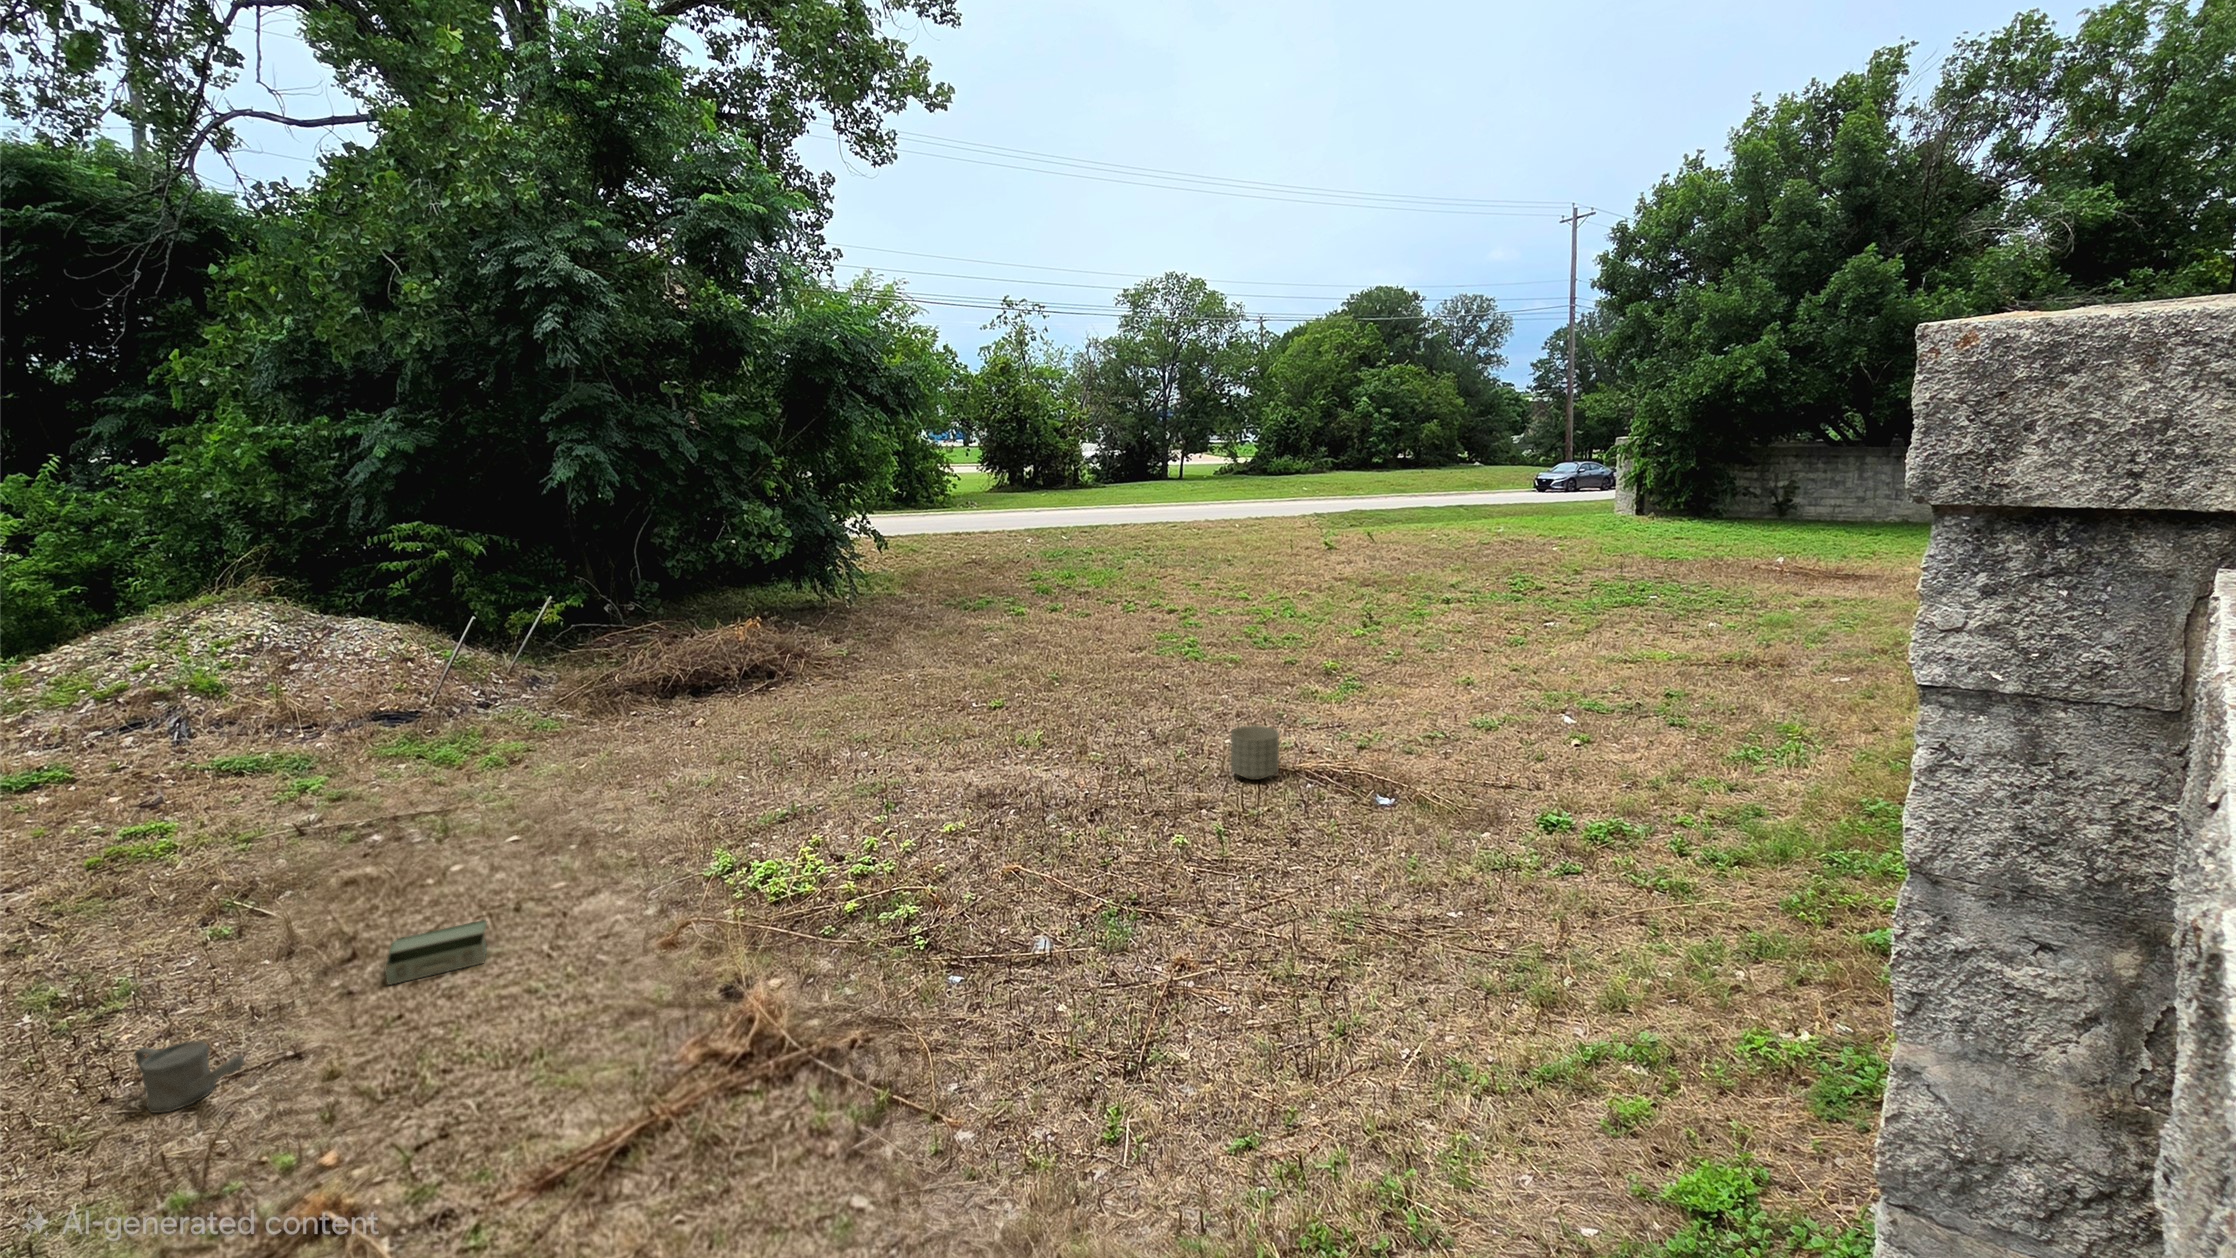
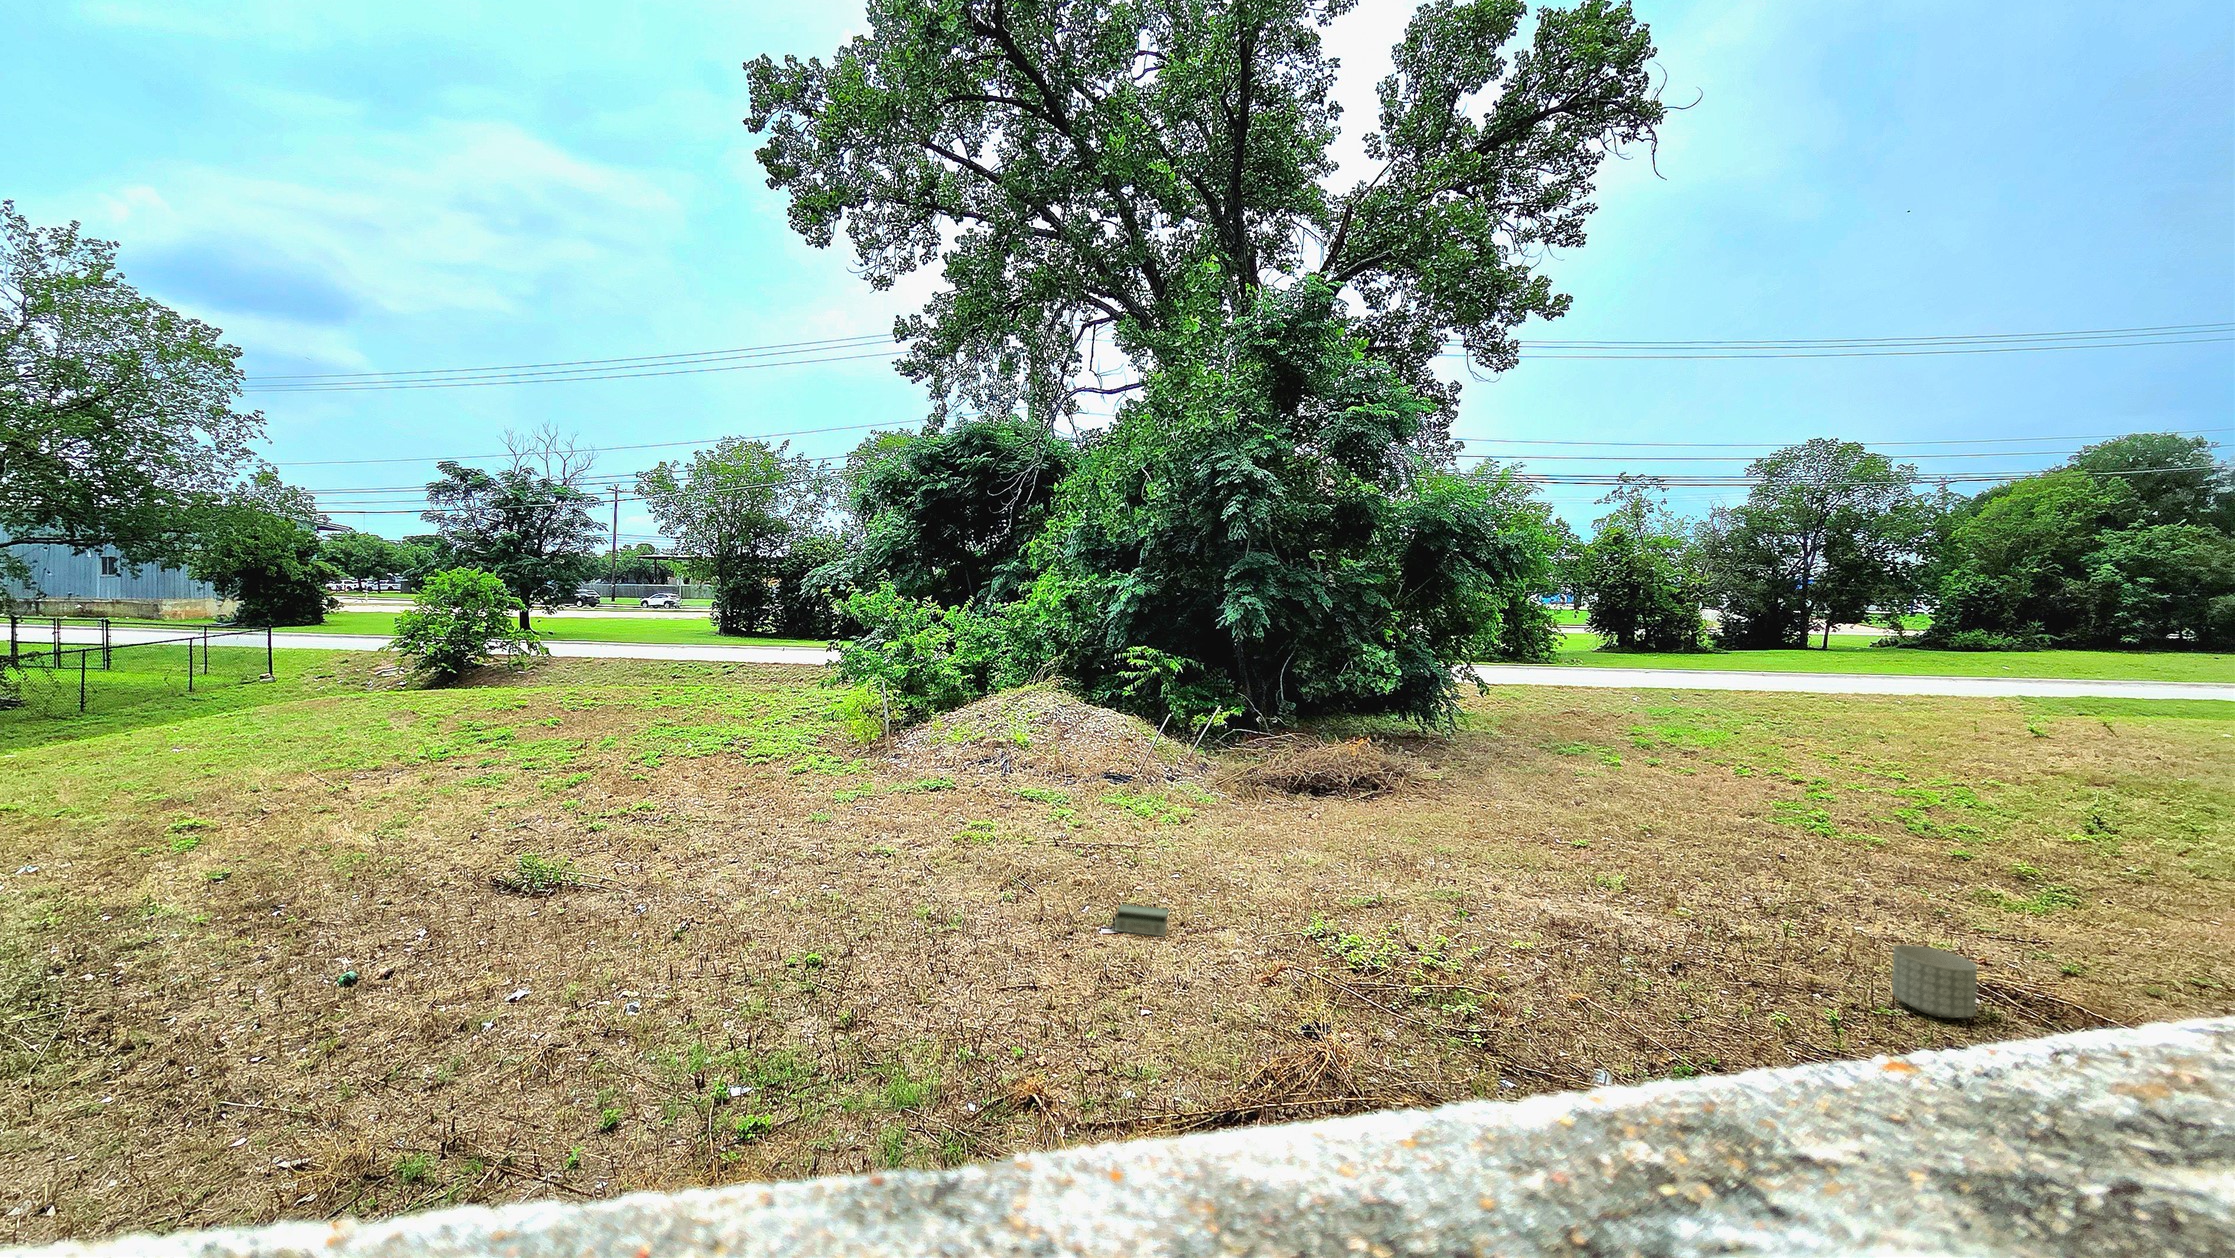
watering can: present [135,1041,245,1113] -> none [1008,919,1052,960]

